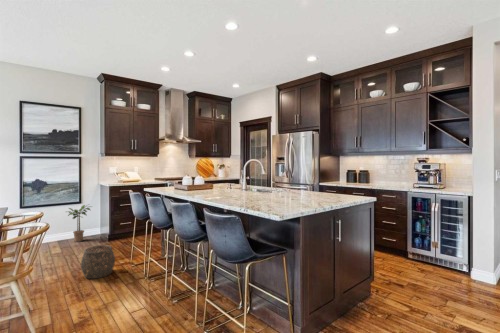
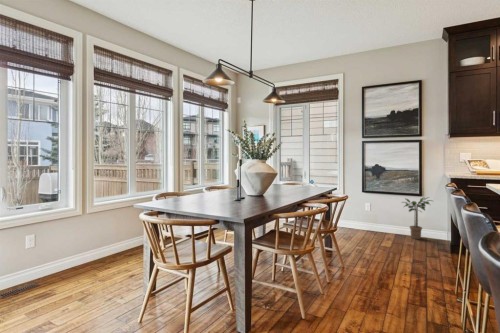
woven basket: present [81,245,115,278] -> none [384,252,429,296]

